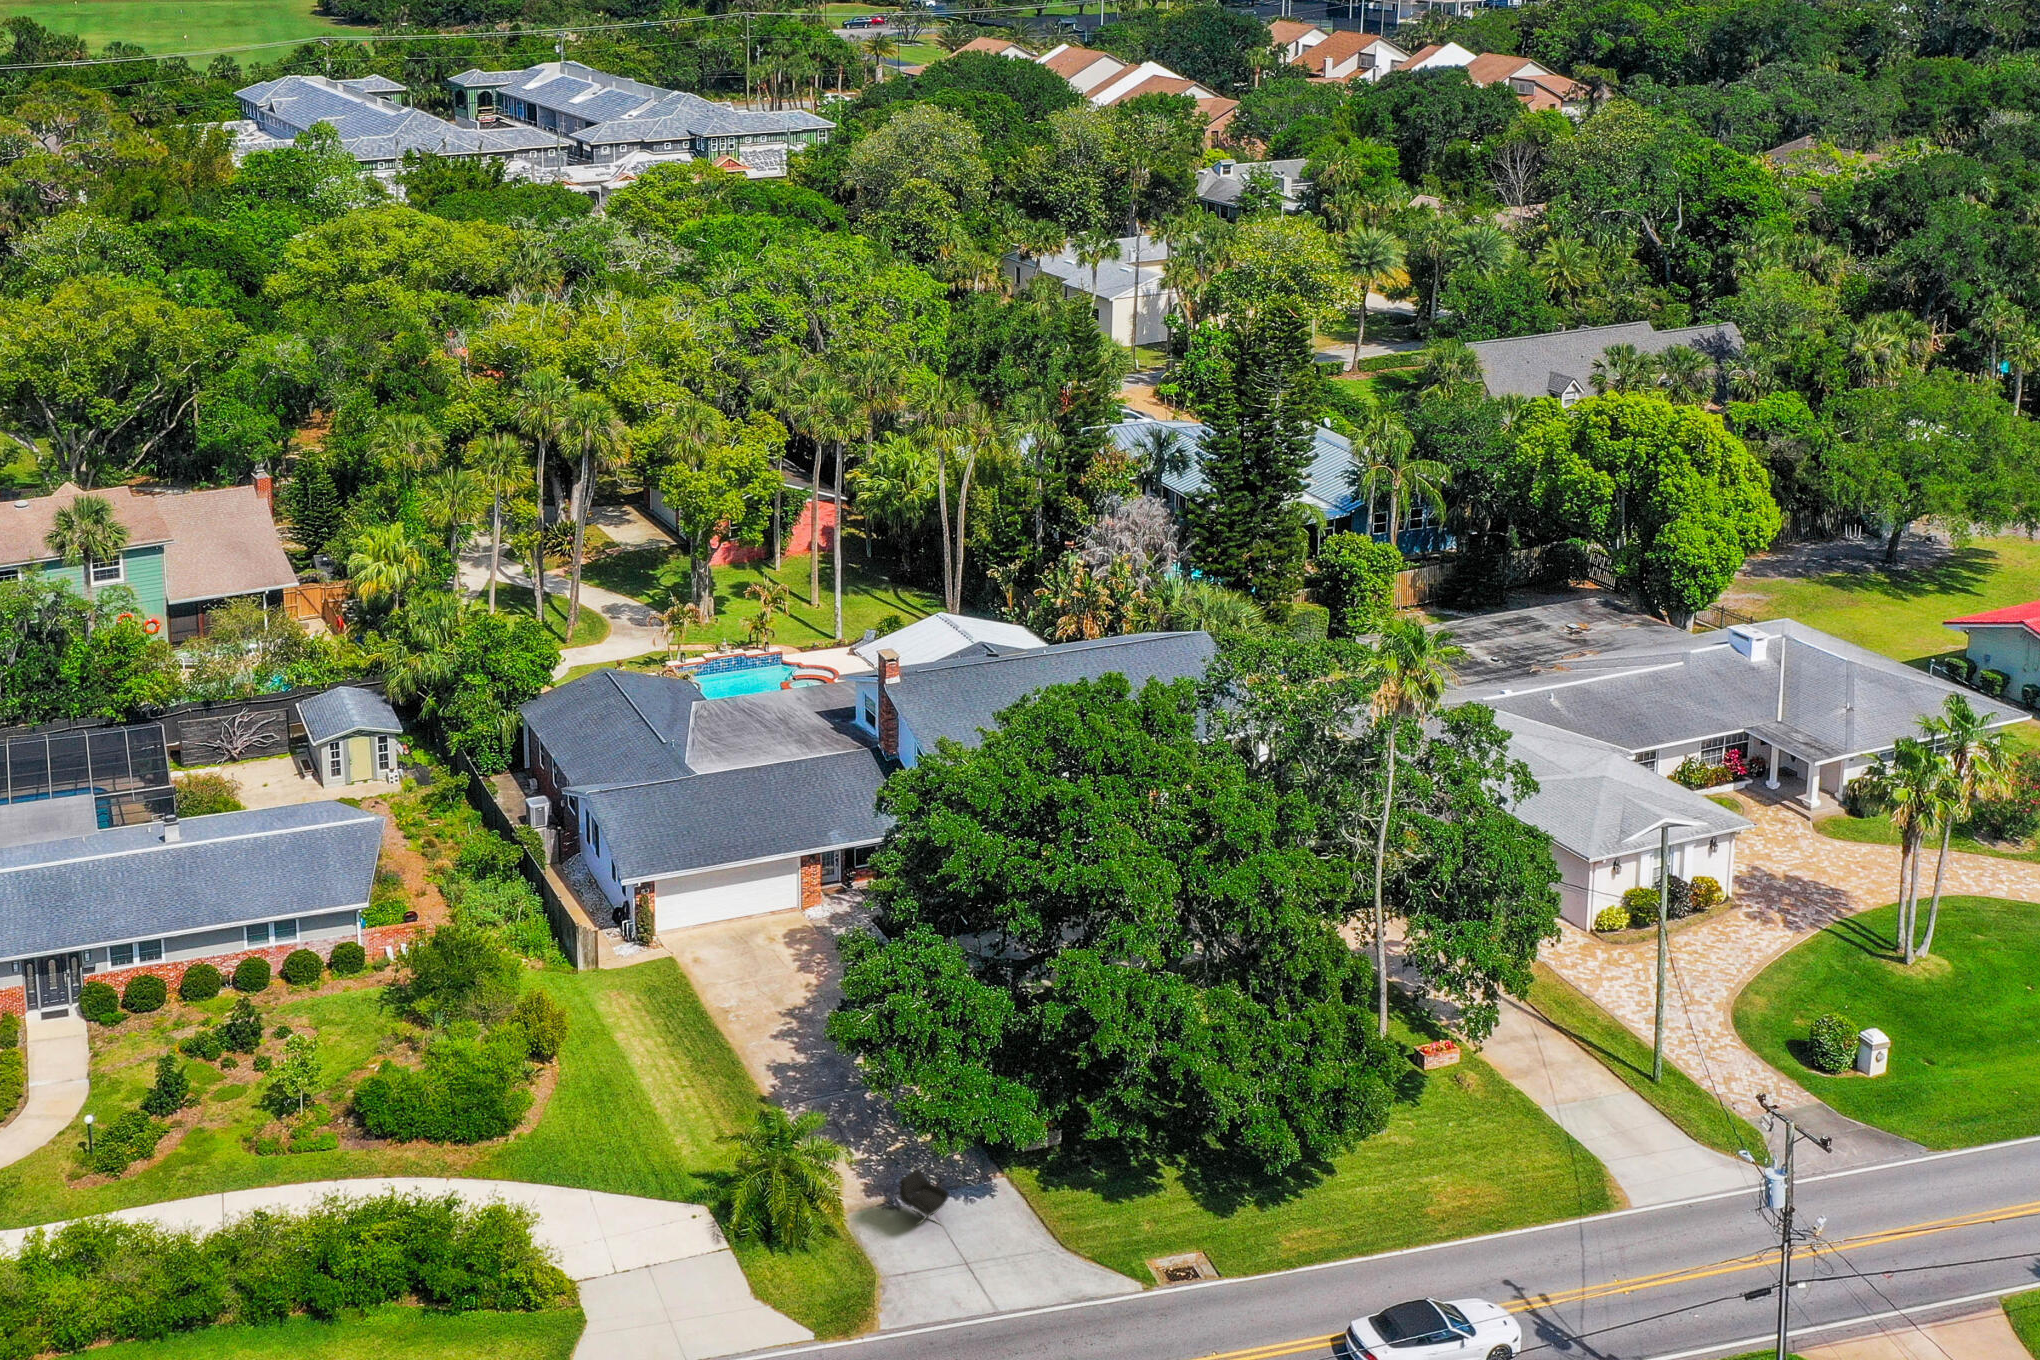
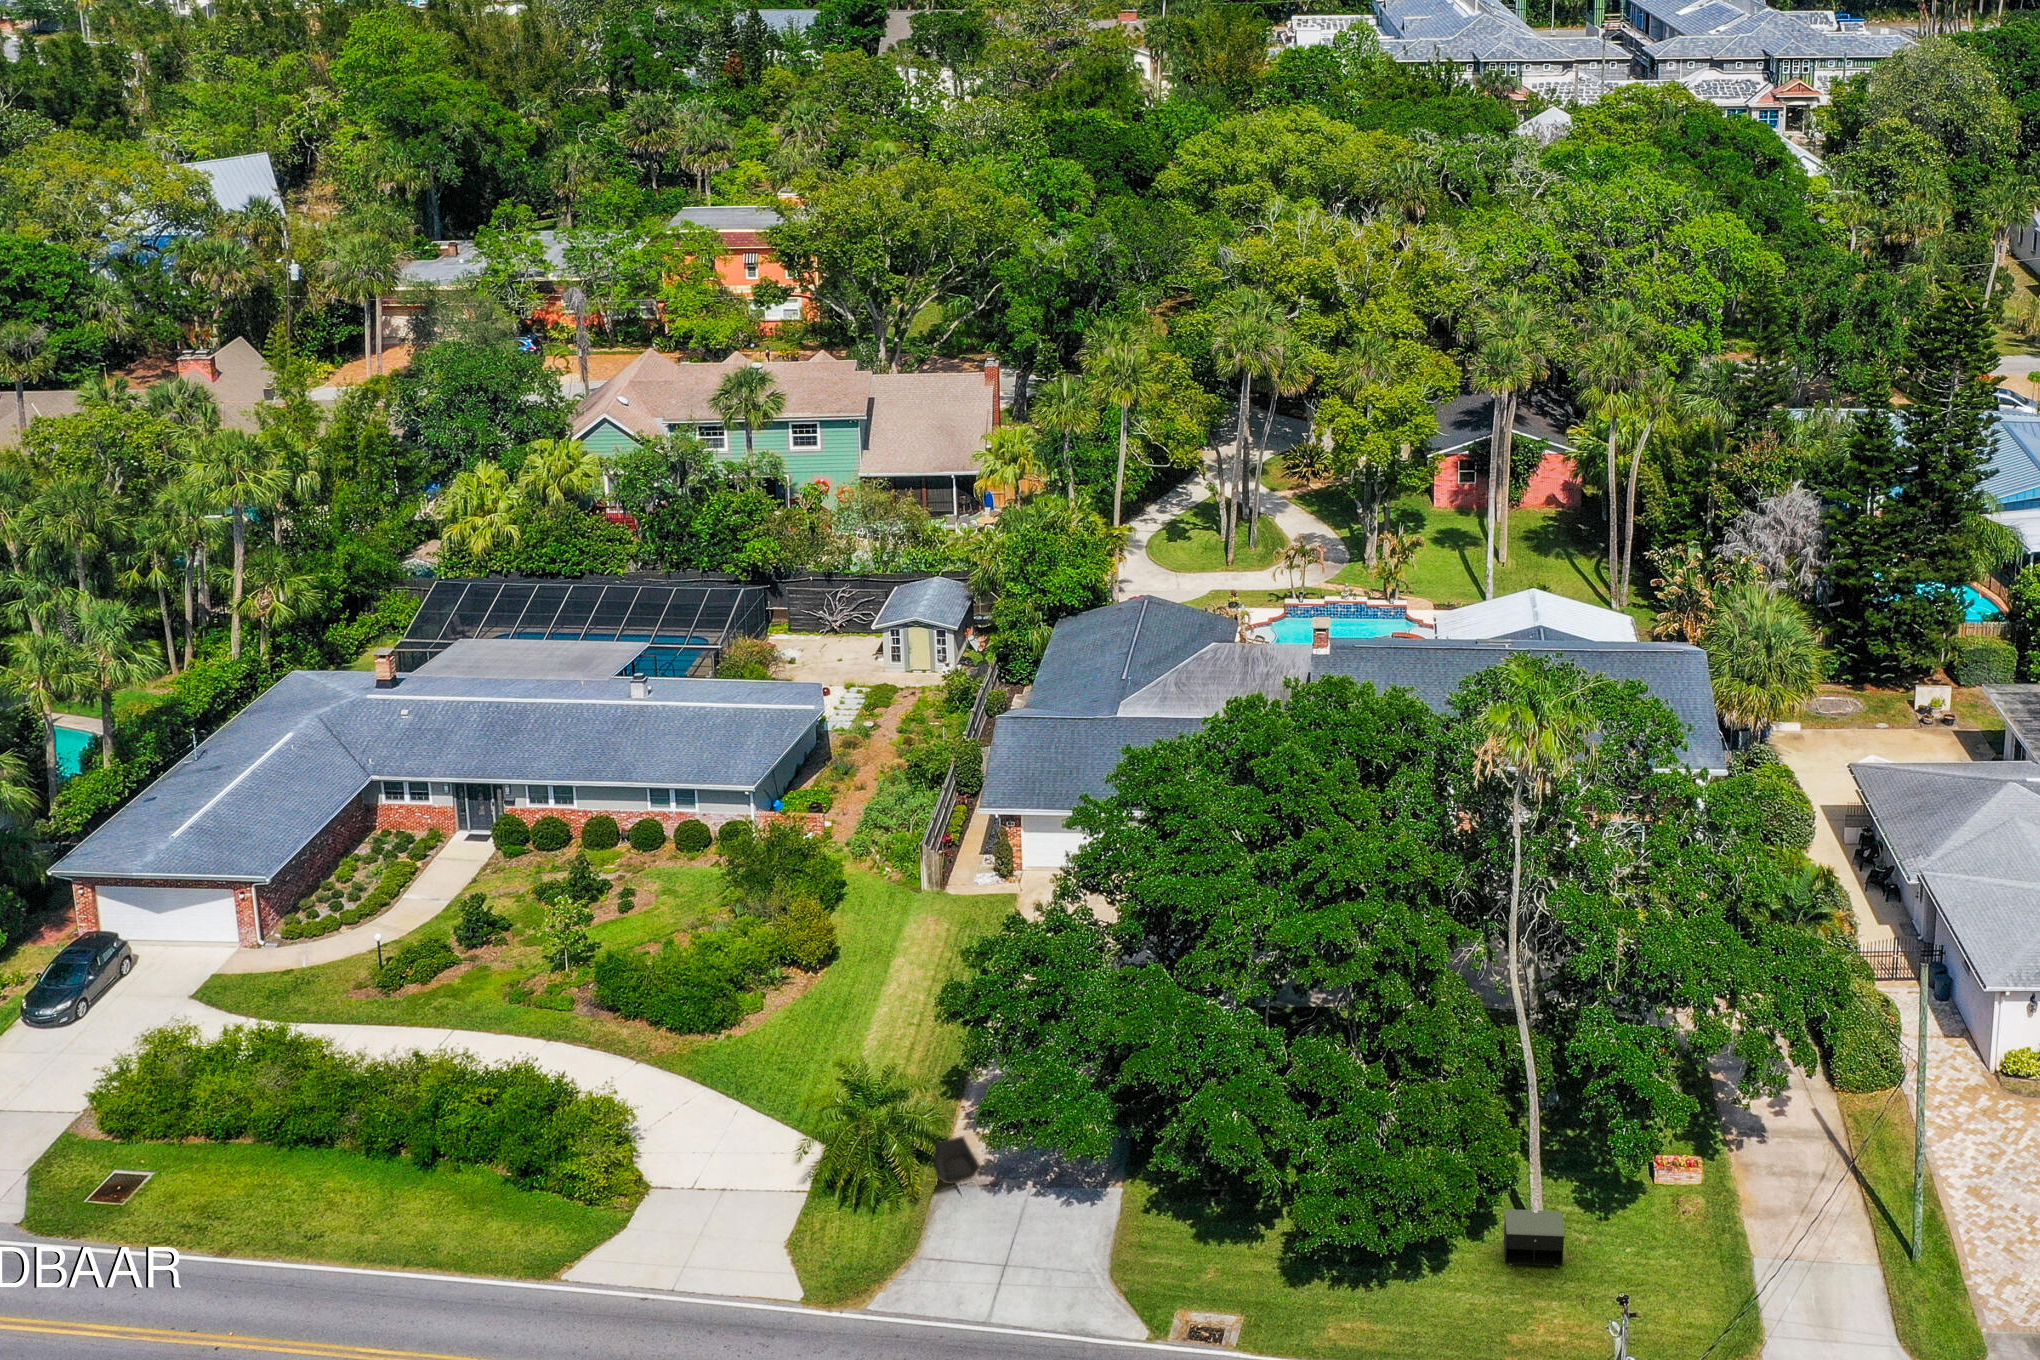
storage bench: none [1403,1101,1465,1157] -> present [1504,1209,1564,1267]

